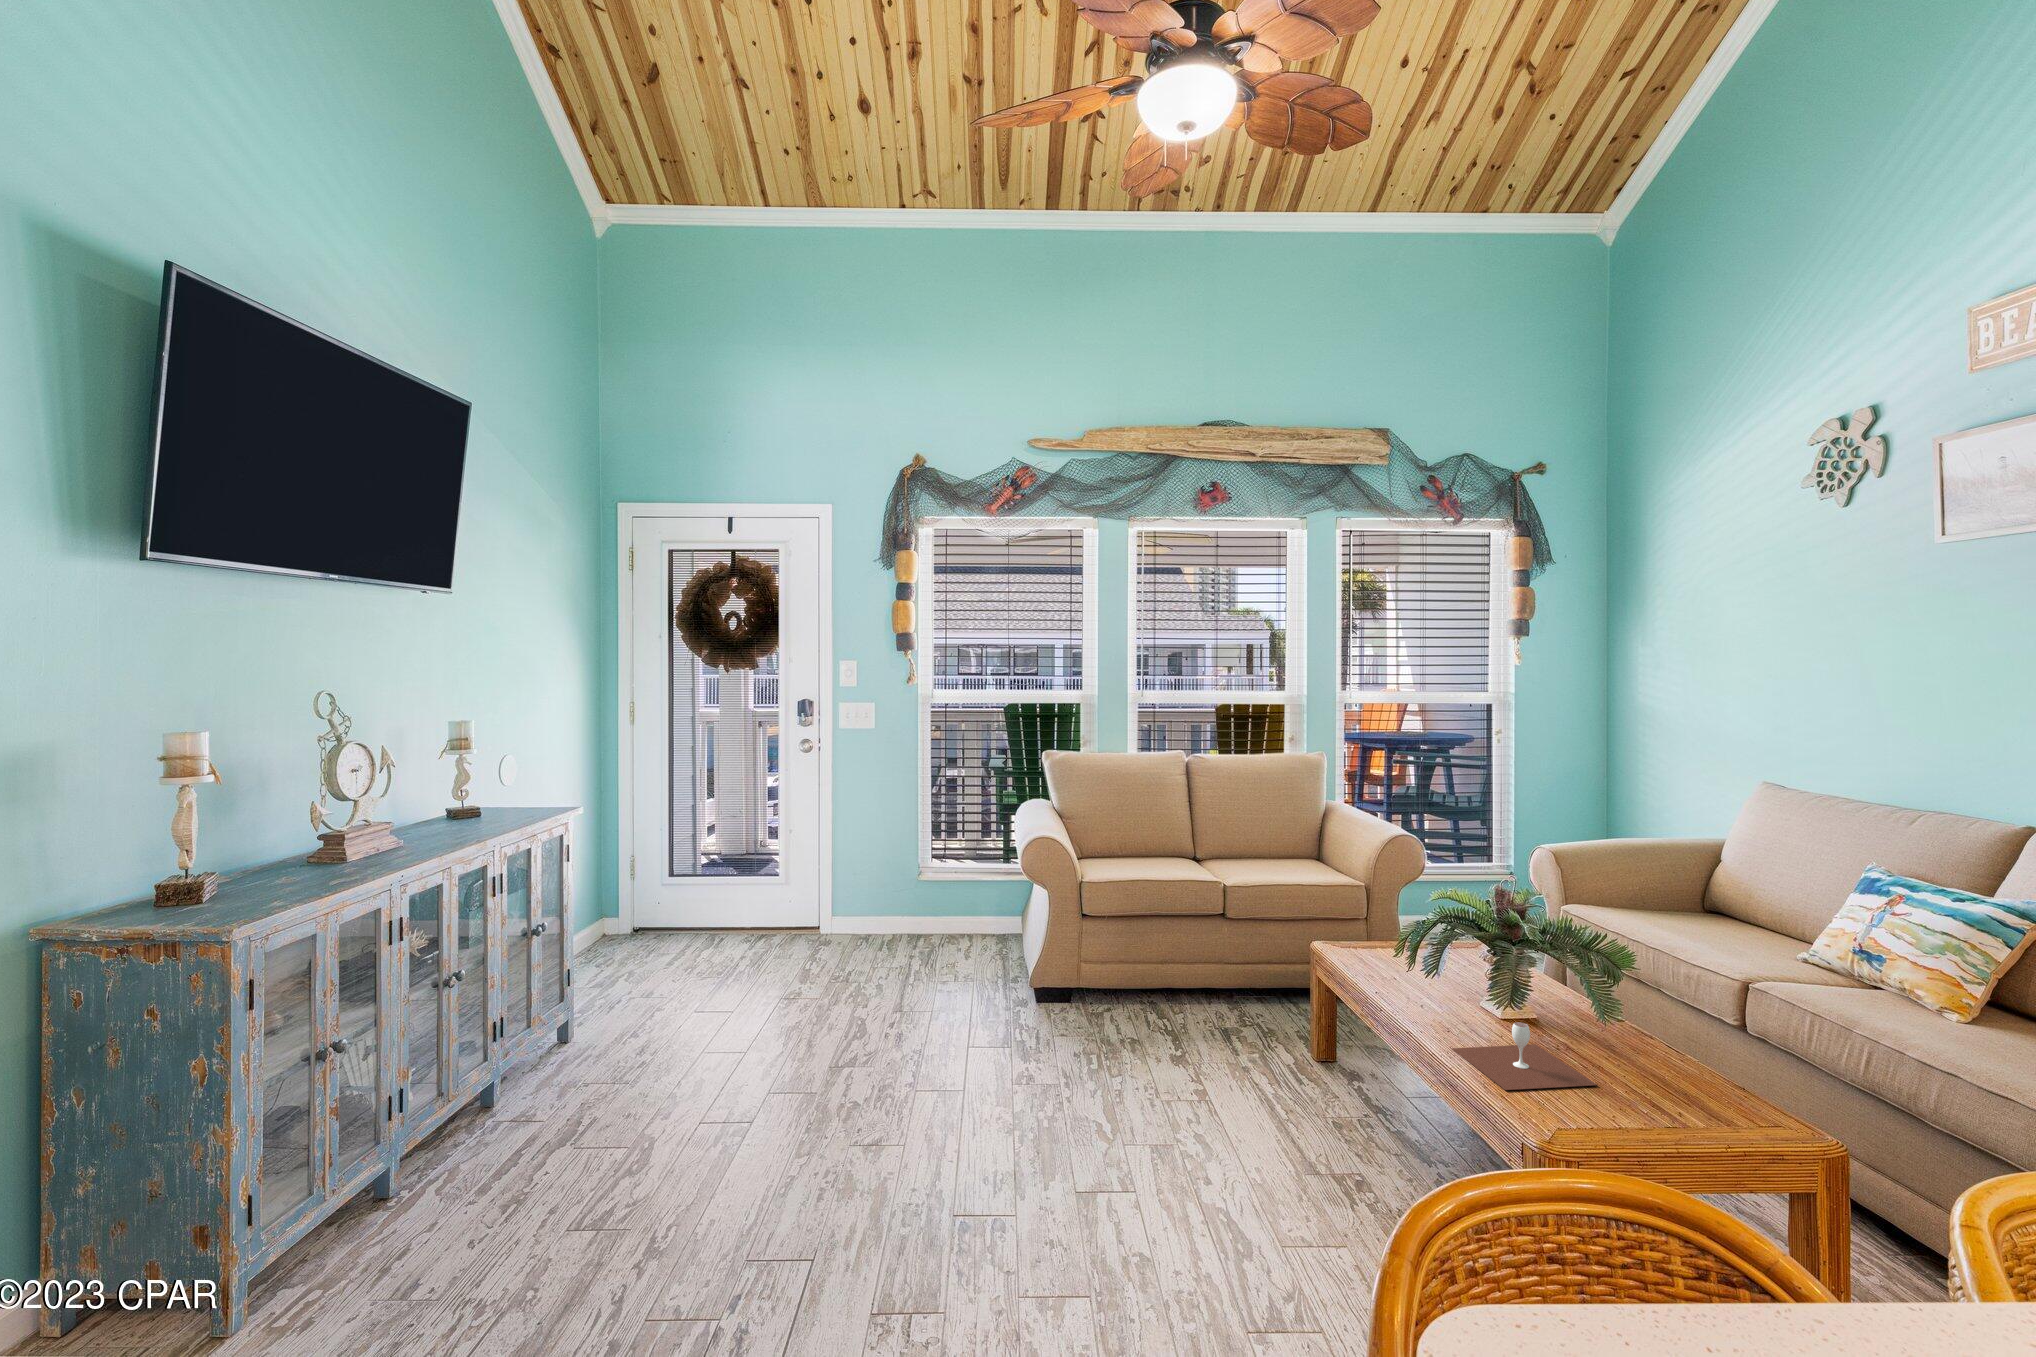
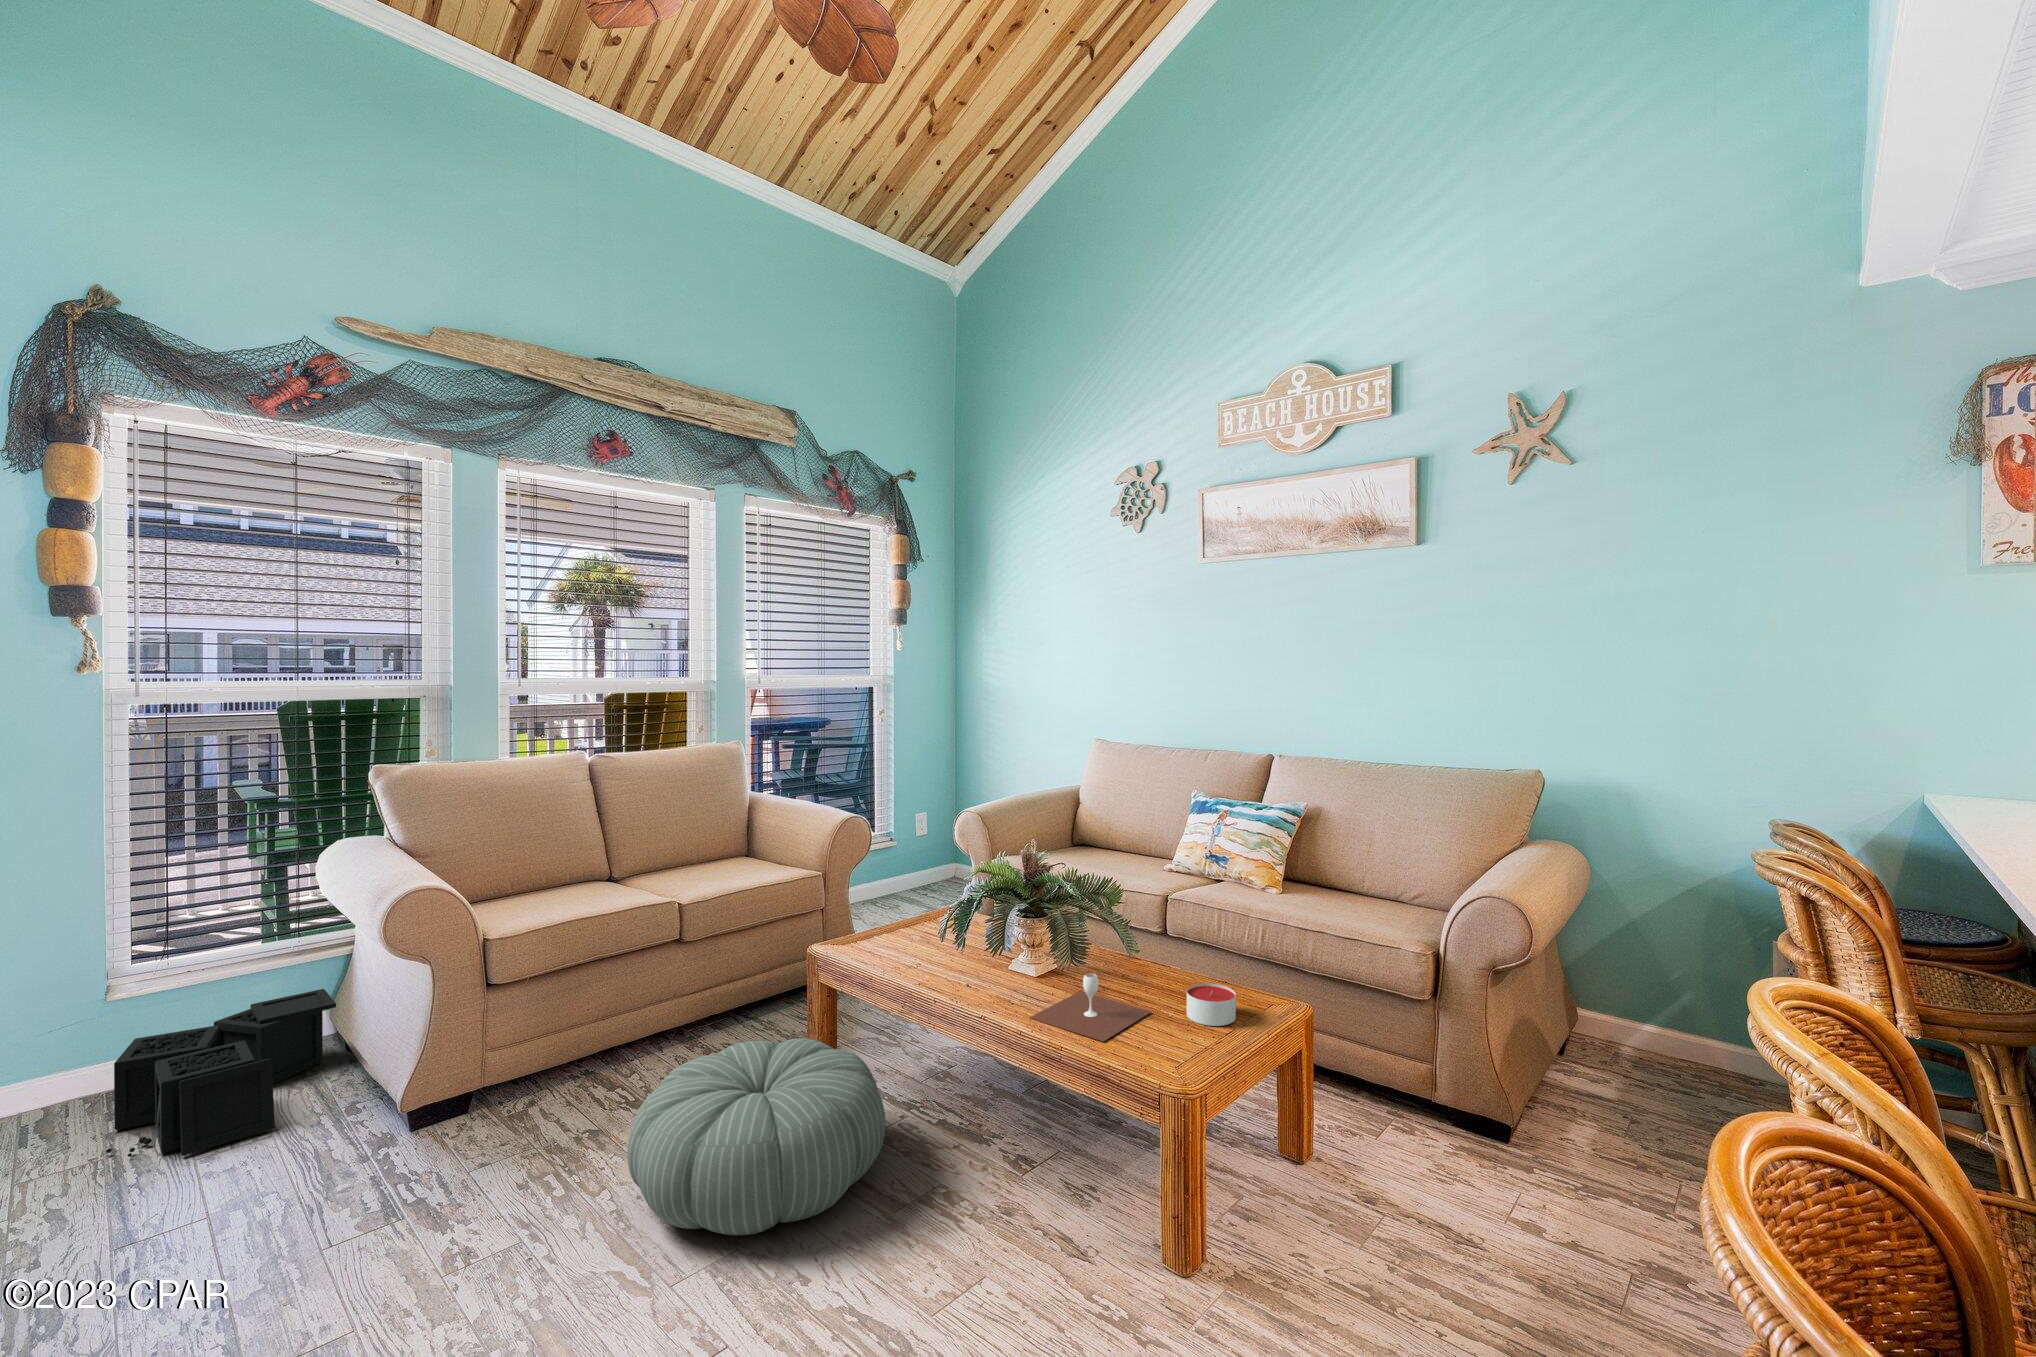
storage bin: none [906,899,1020,978] -> present [106,989,336,1156]
pouf: none [1124,1003,1327,1150] -> present [627,1038,885,1235]
candle: none [1639,1072,1708,1126] -> present [1187,983,1236,1026]

